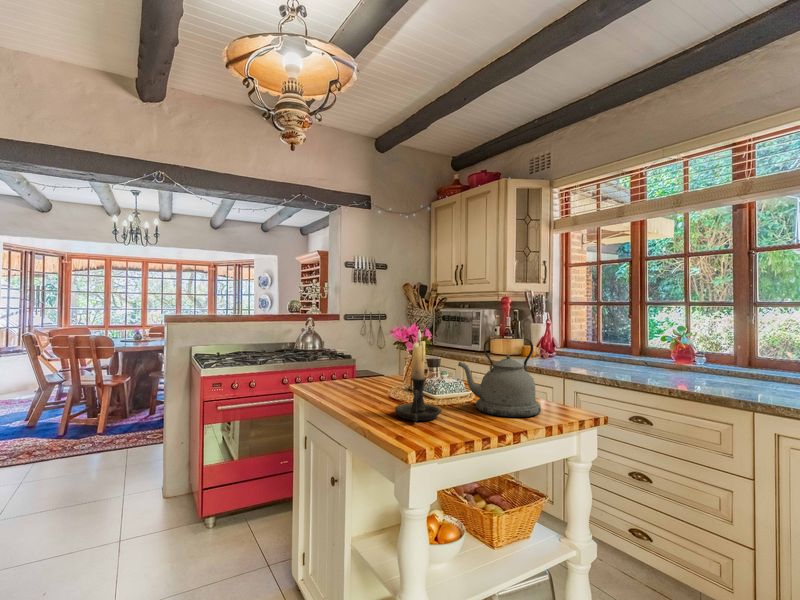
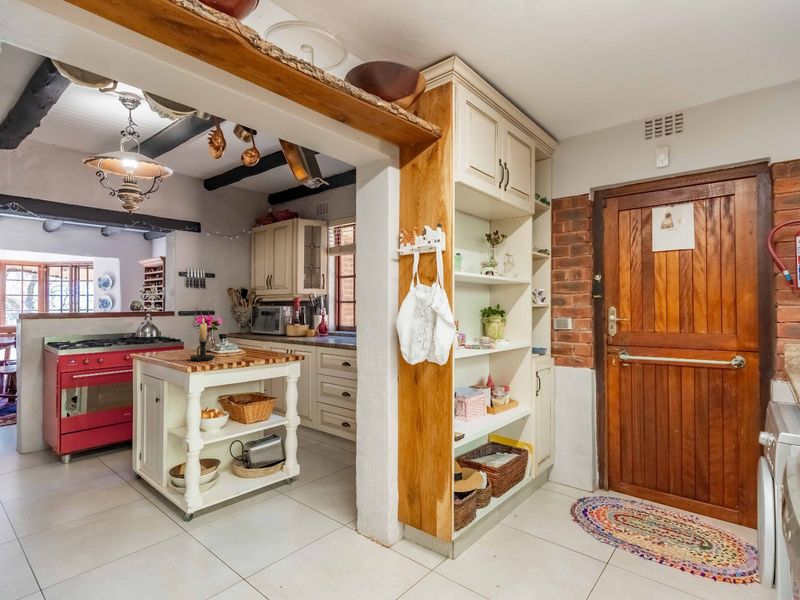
kettle: present [458,338,541,417] -> none [227,321,271,358]

